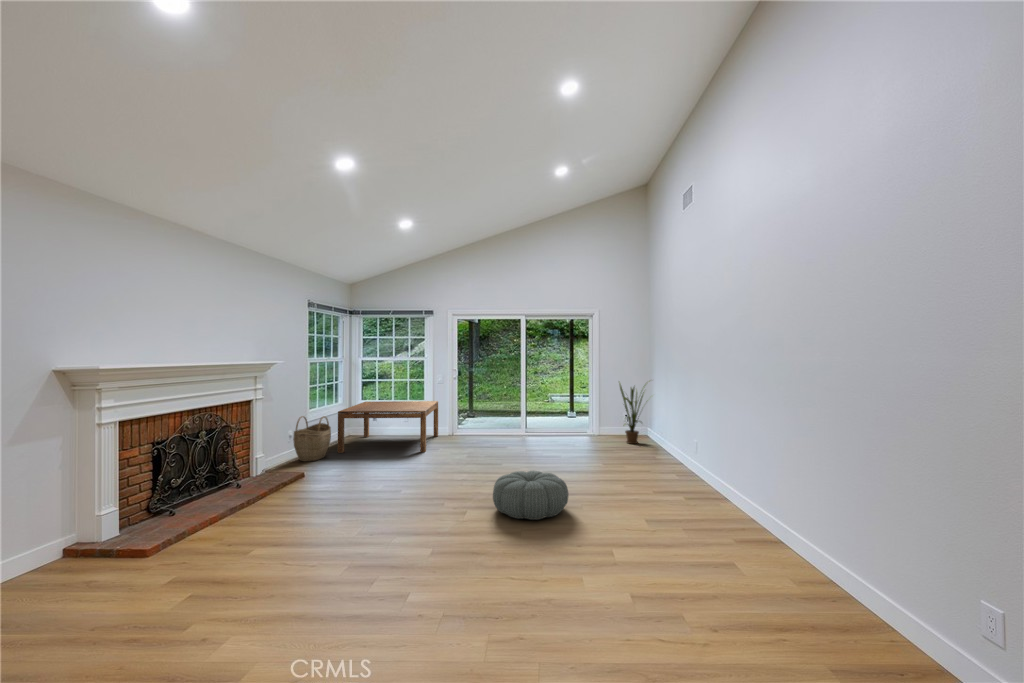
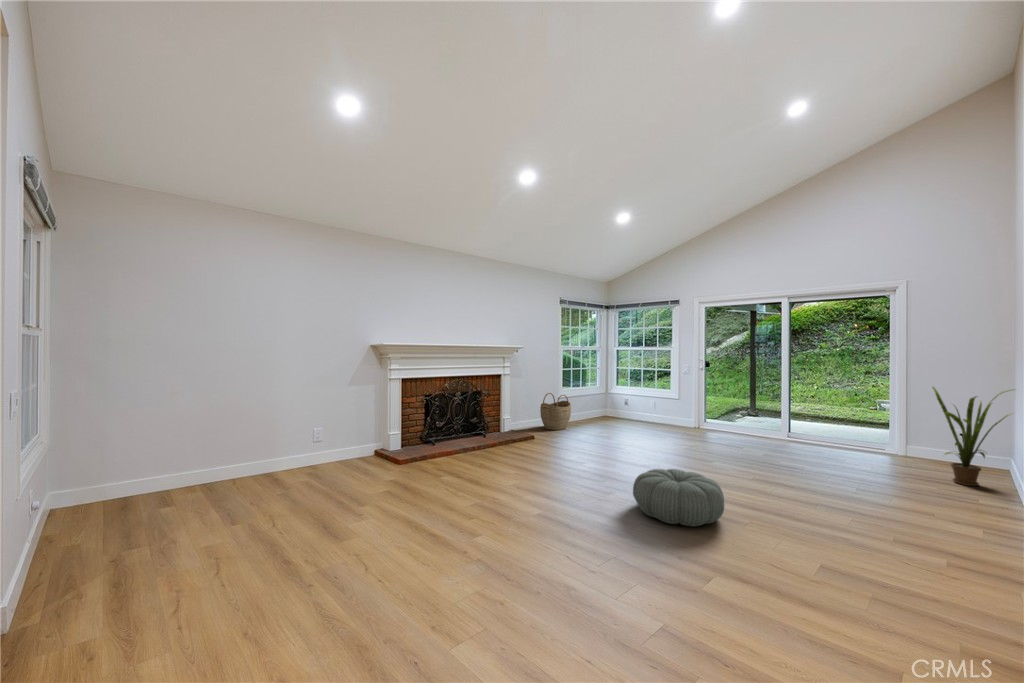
coffee table: present [338,401,438,453] -> none [578,387,684,440]

